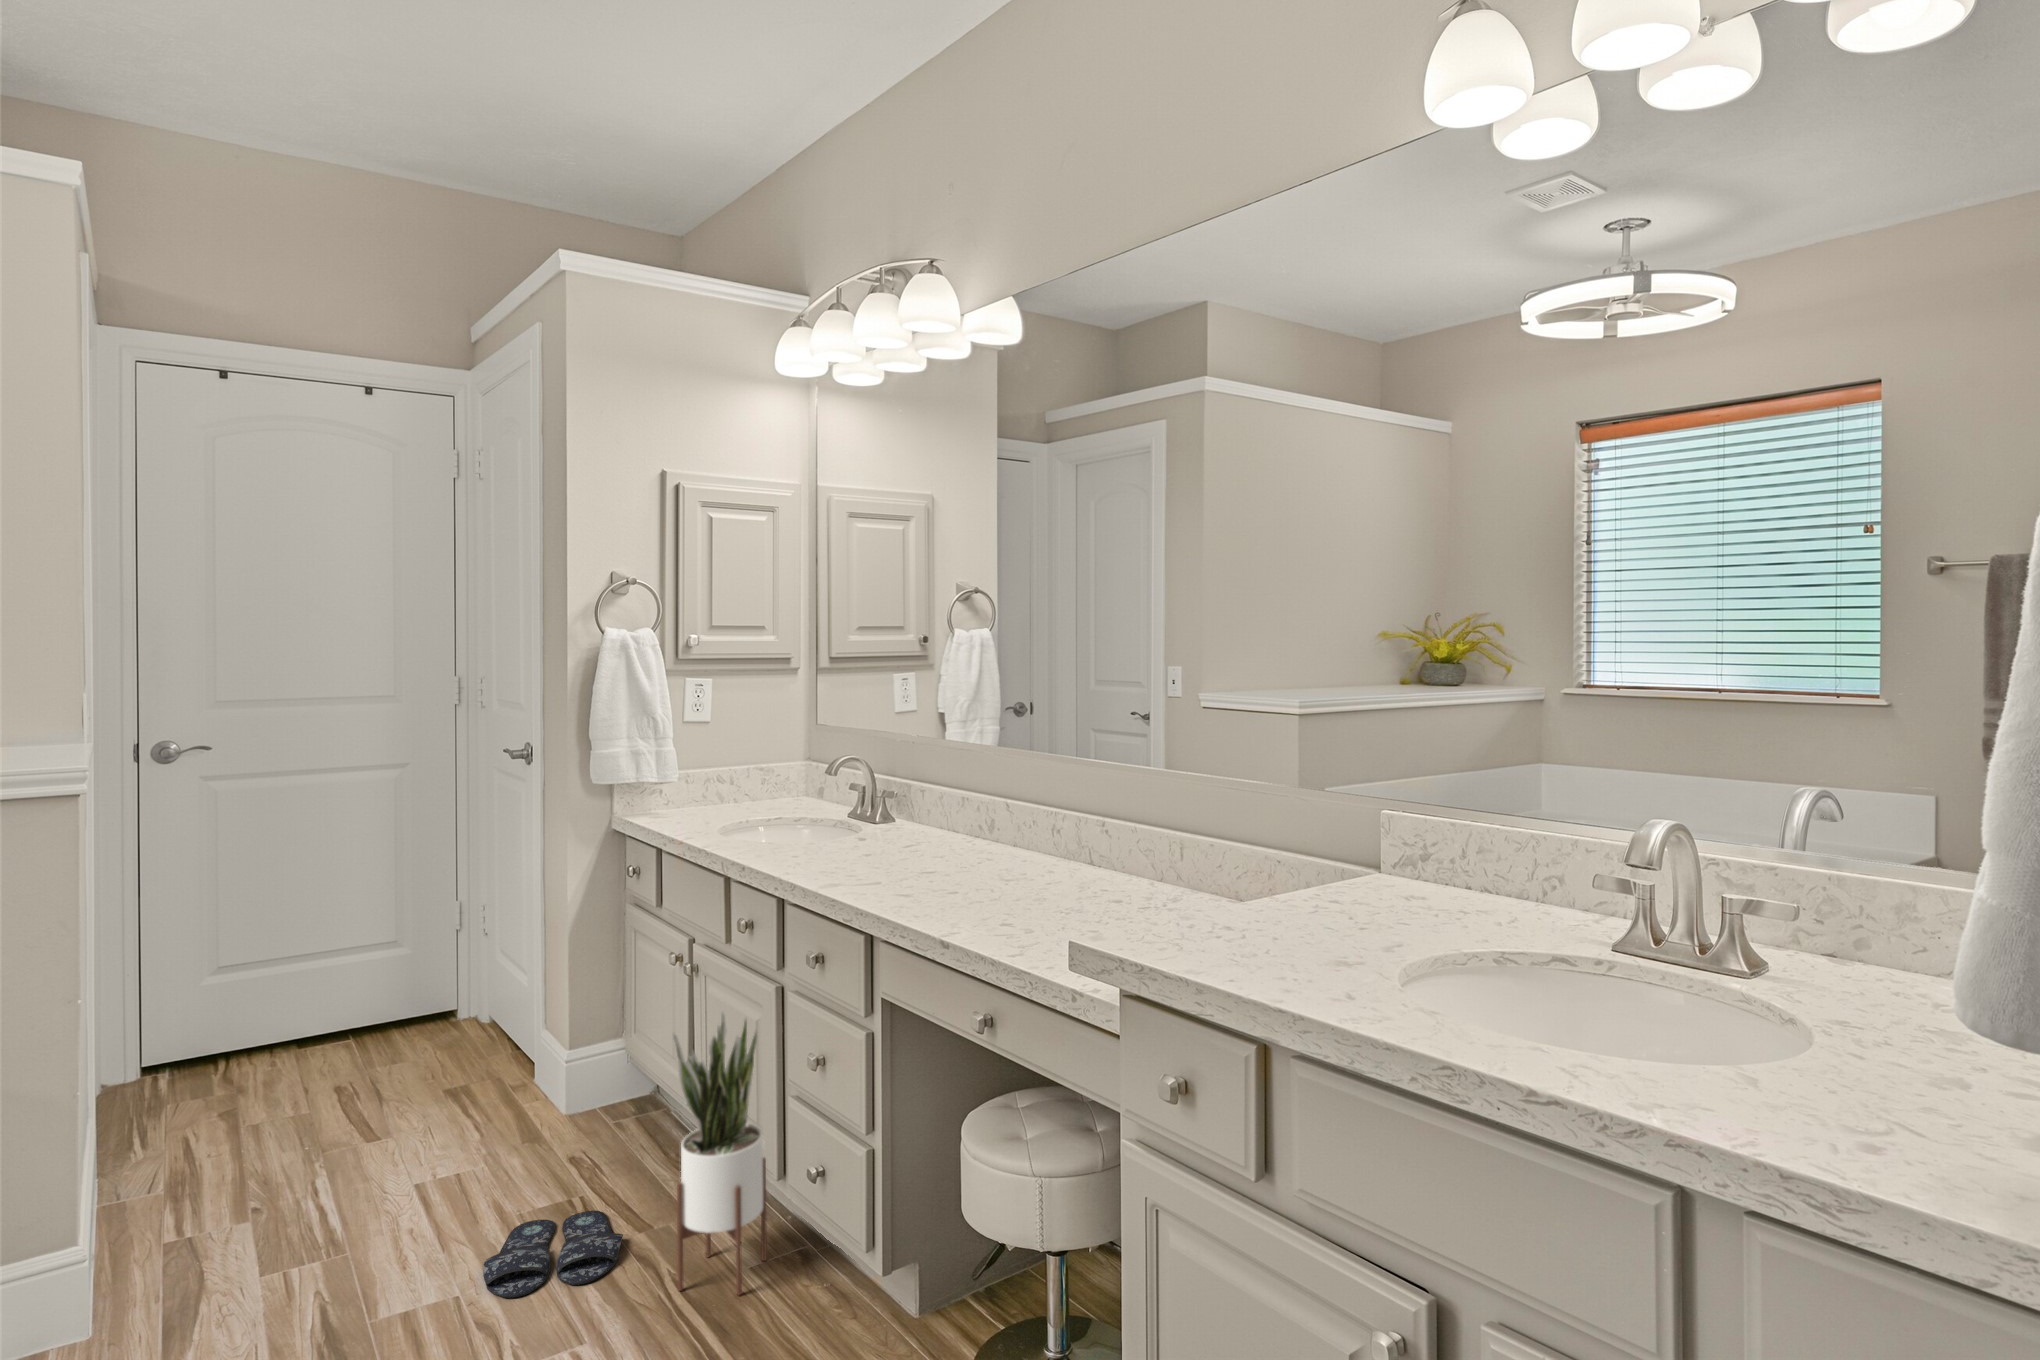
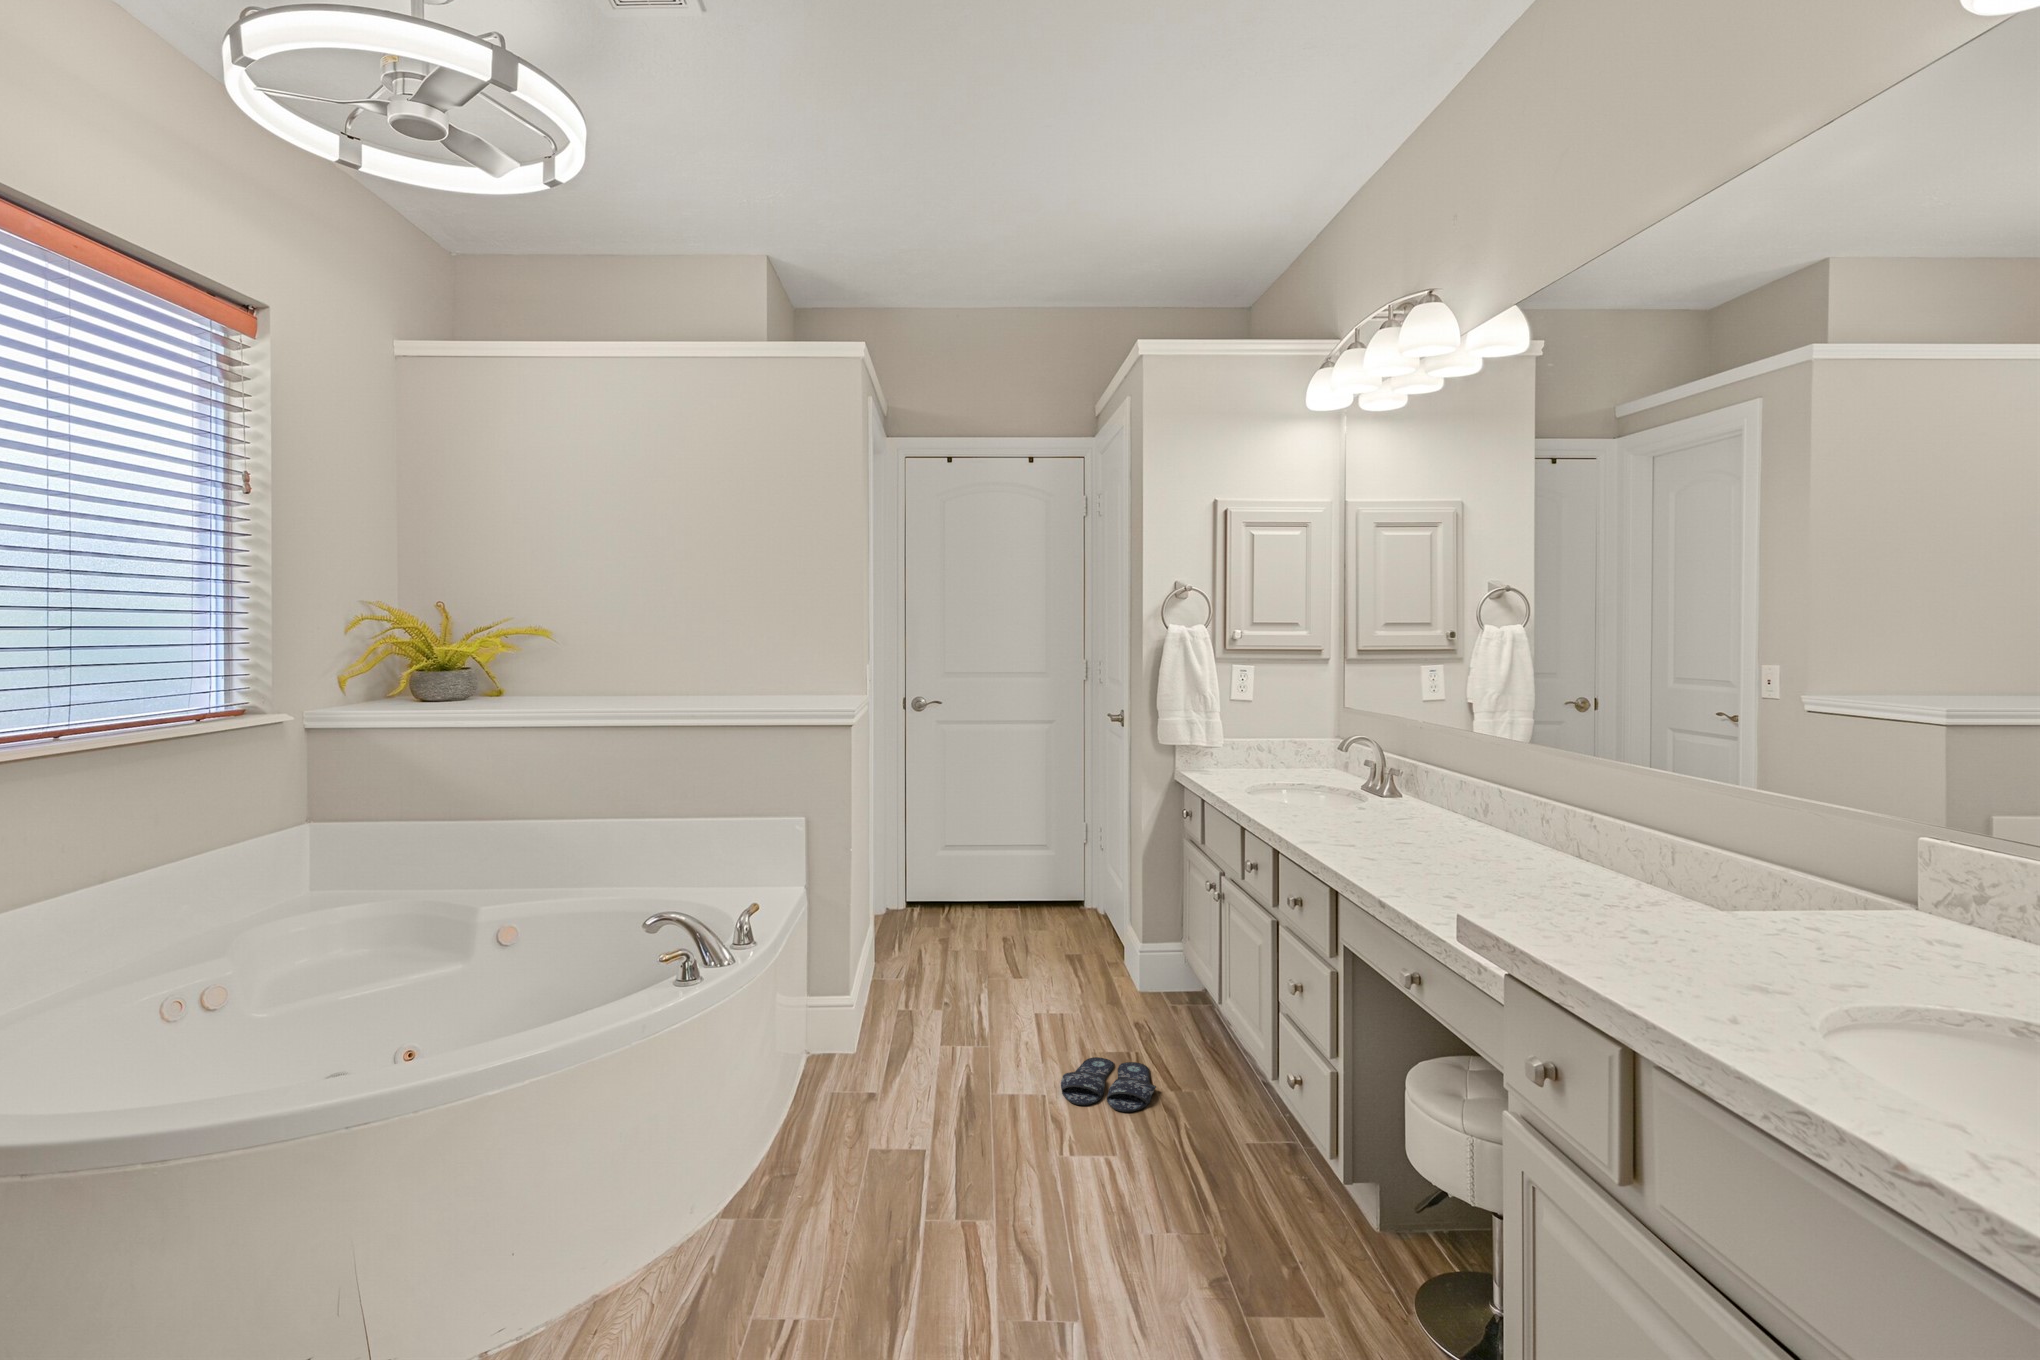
potted plant: present [673,1013,767,1295] -> none [1179,930,1259,1160]

